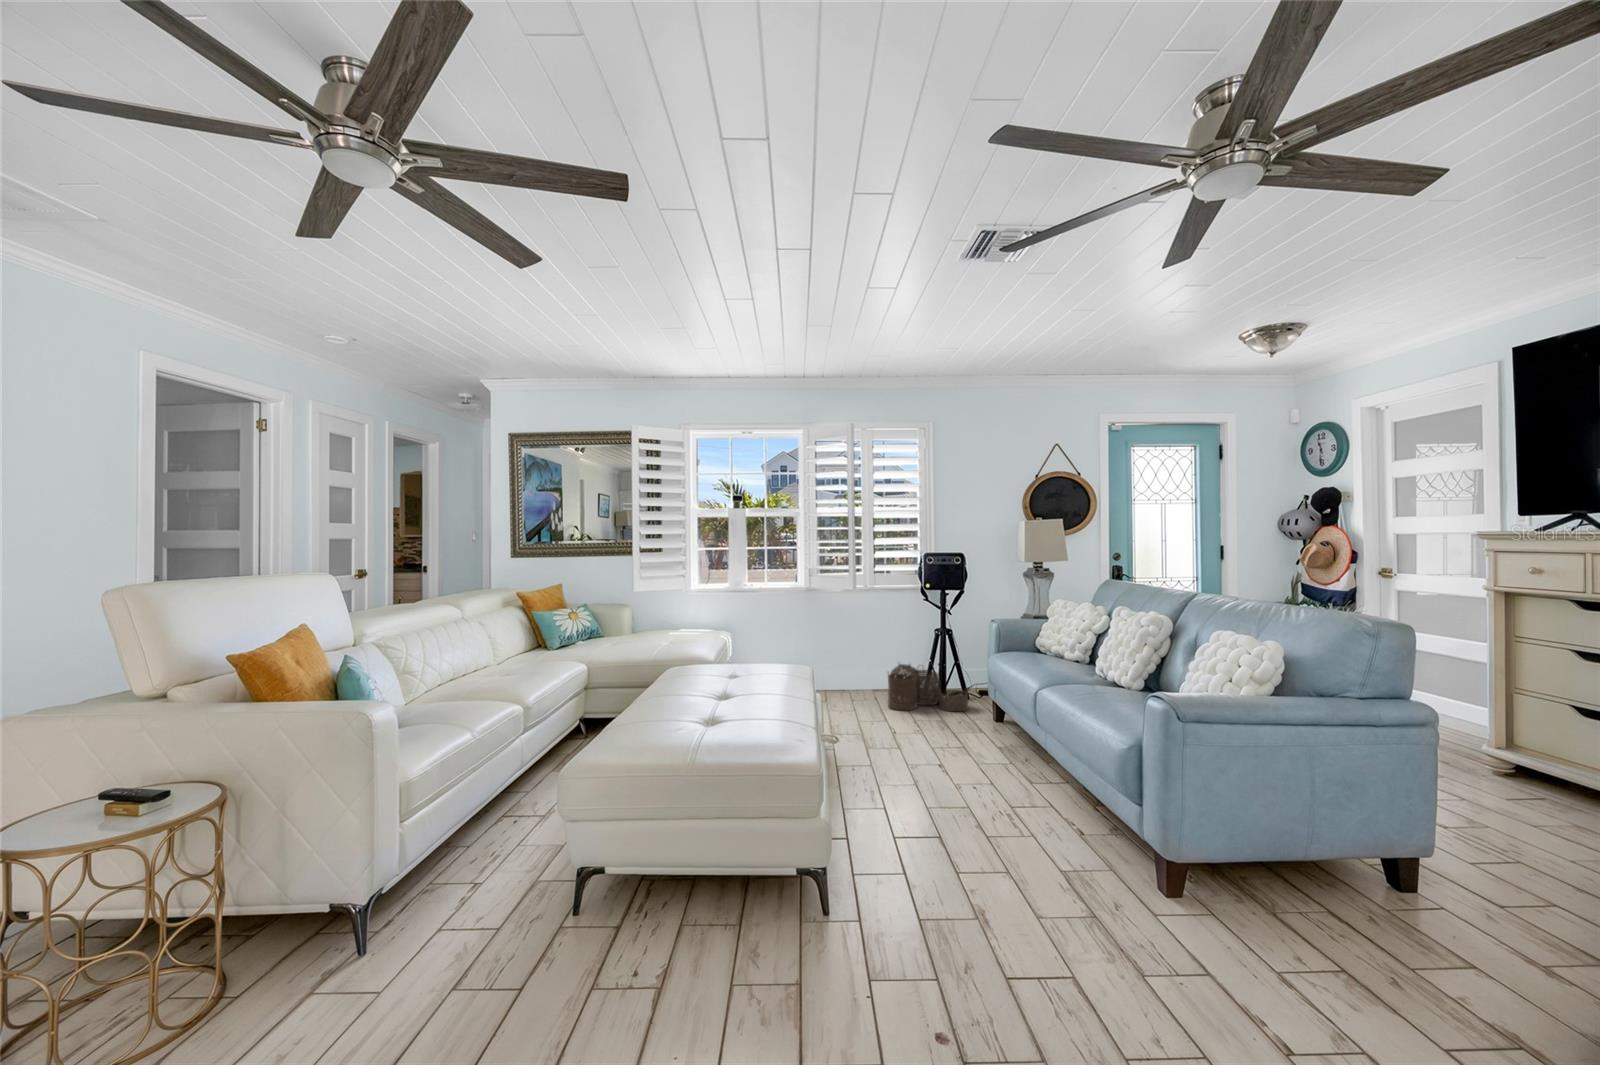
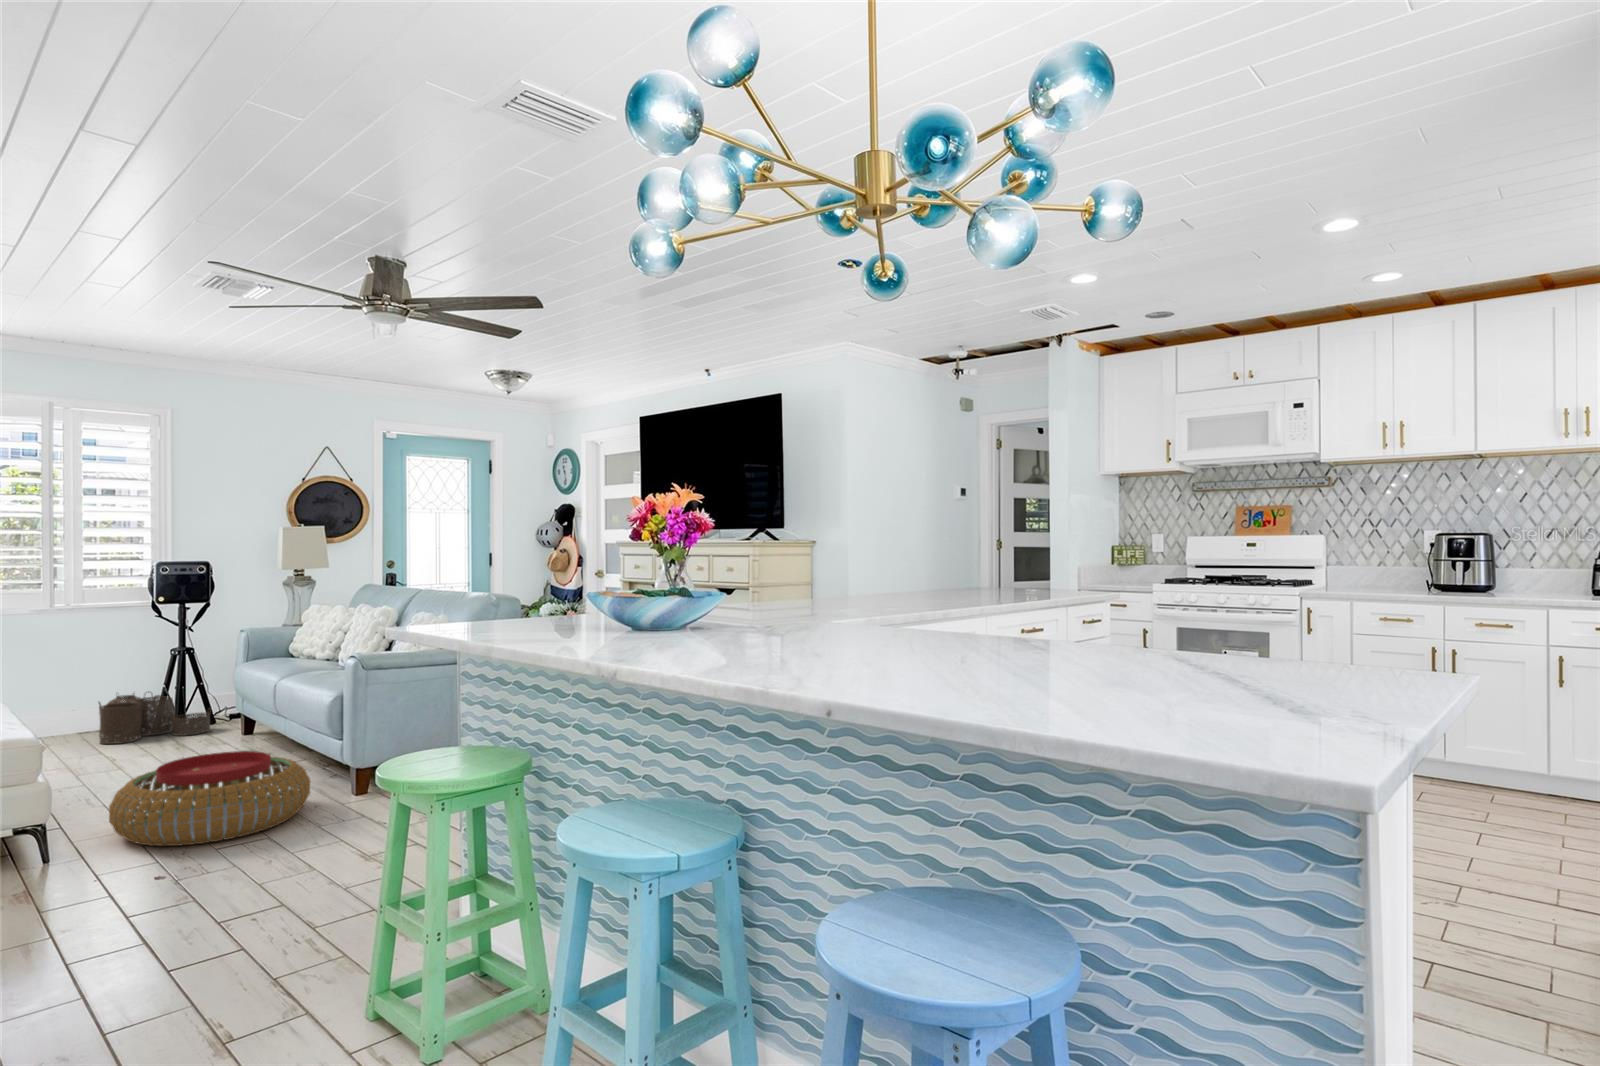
pouf: none [905,777,1107,912] -> present [109,751,310,846]

